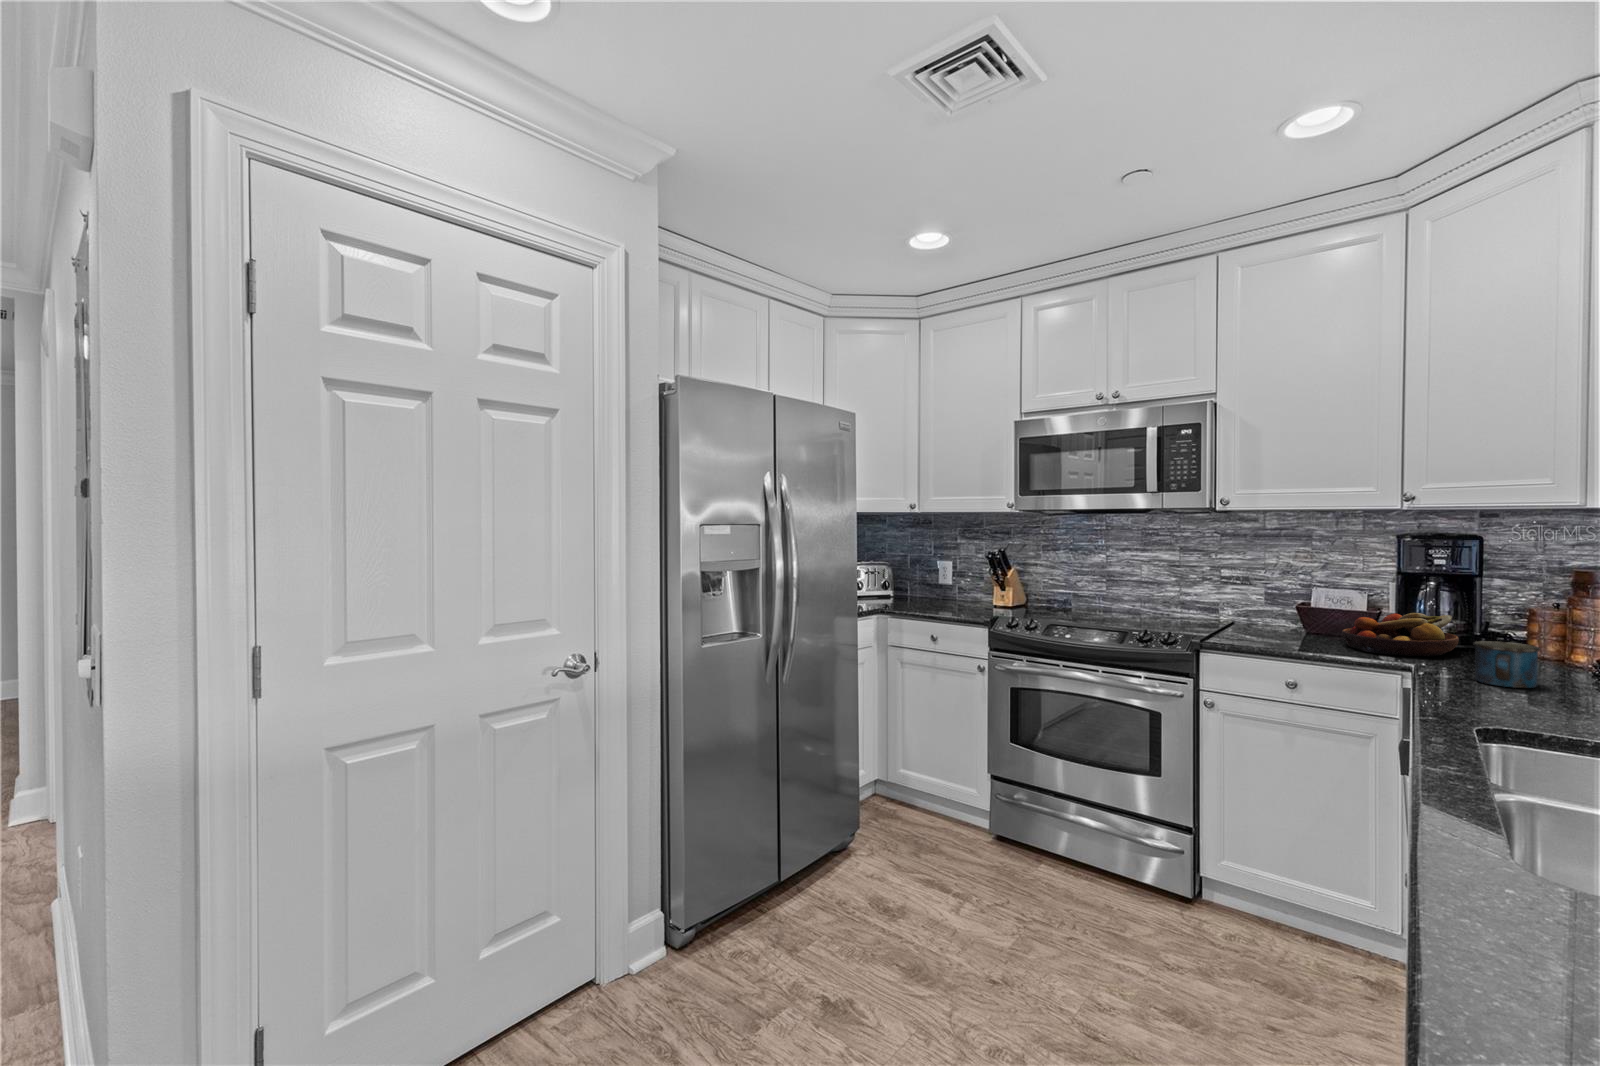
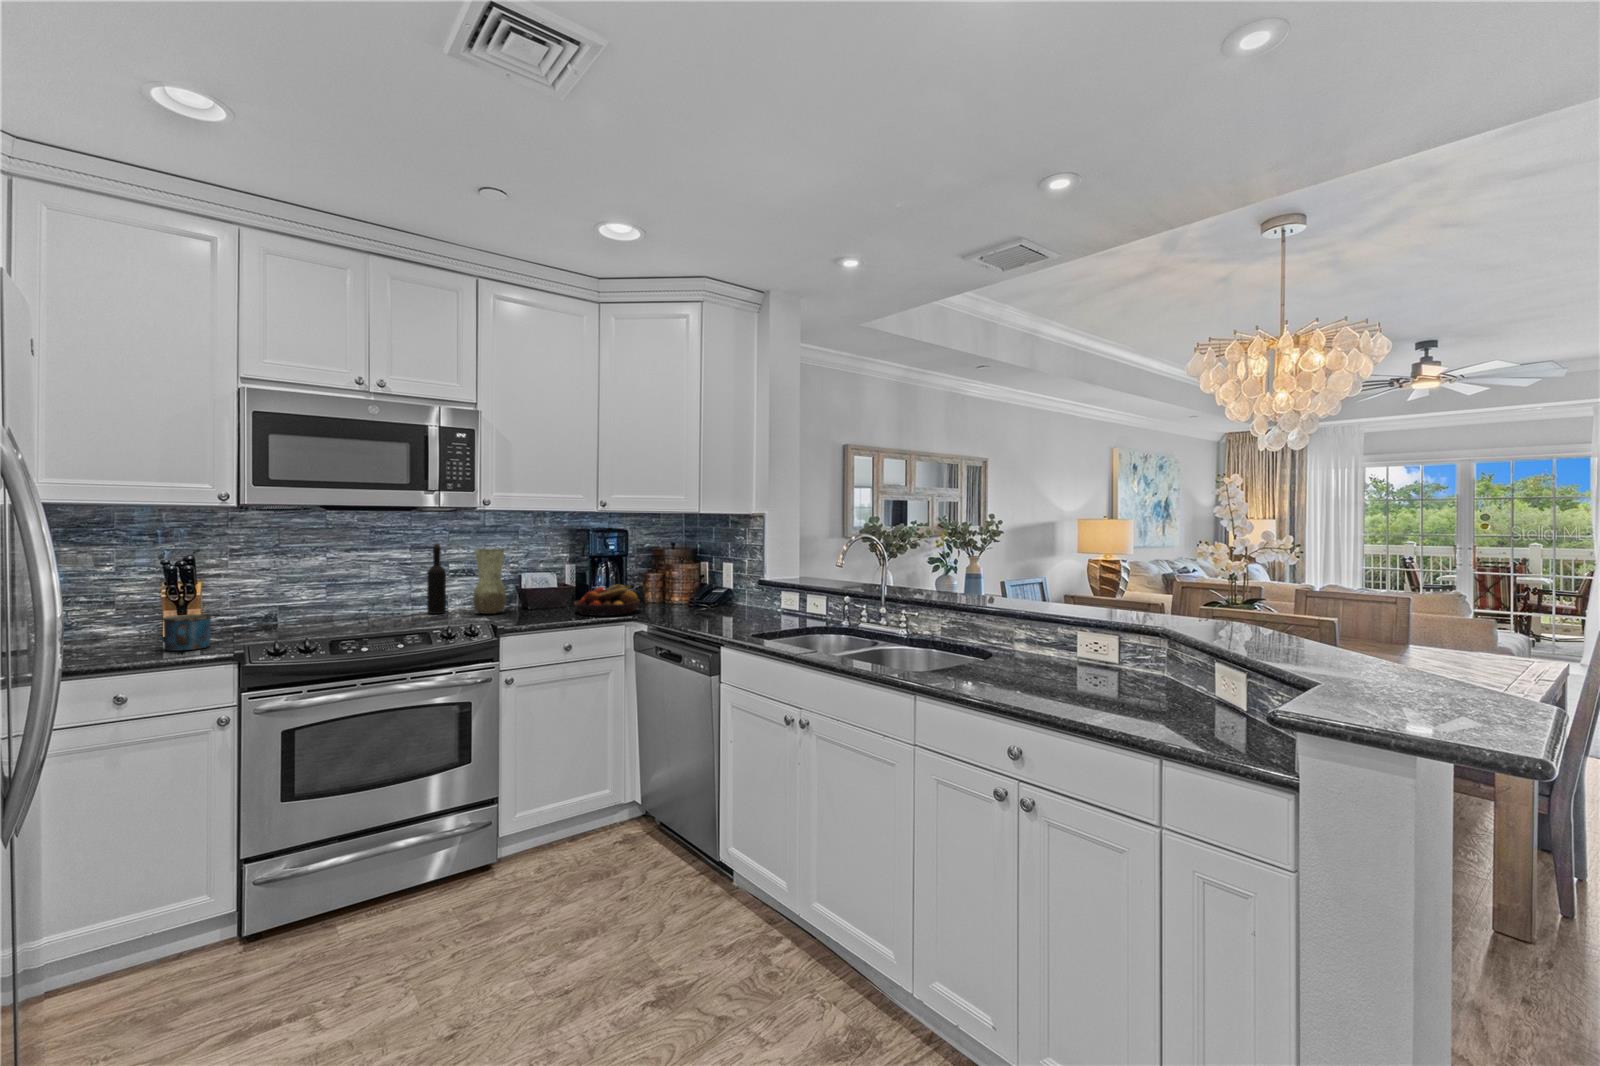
wine bottle: none [1192,547,1213,620] -> present [427,544,446,614]
vase: none [1229,554,1271,628] -> present [473,549,506,614]
mug: present [1474,641,1540,688] -> present [162,614,212,651]

